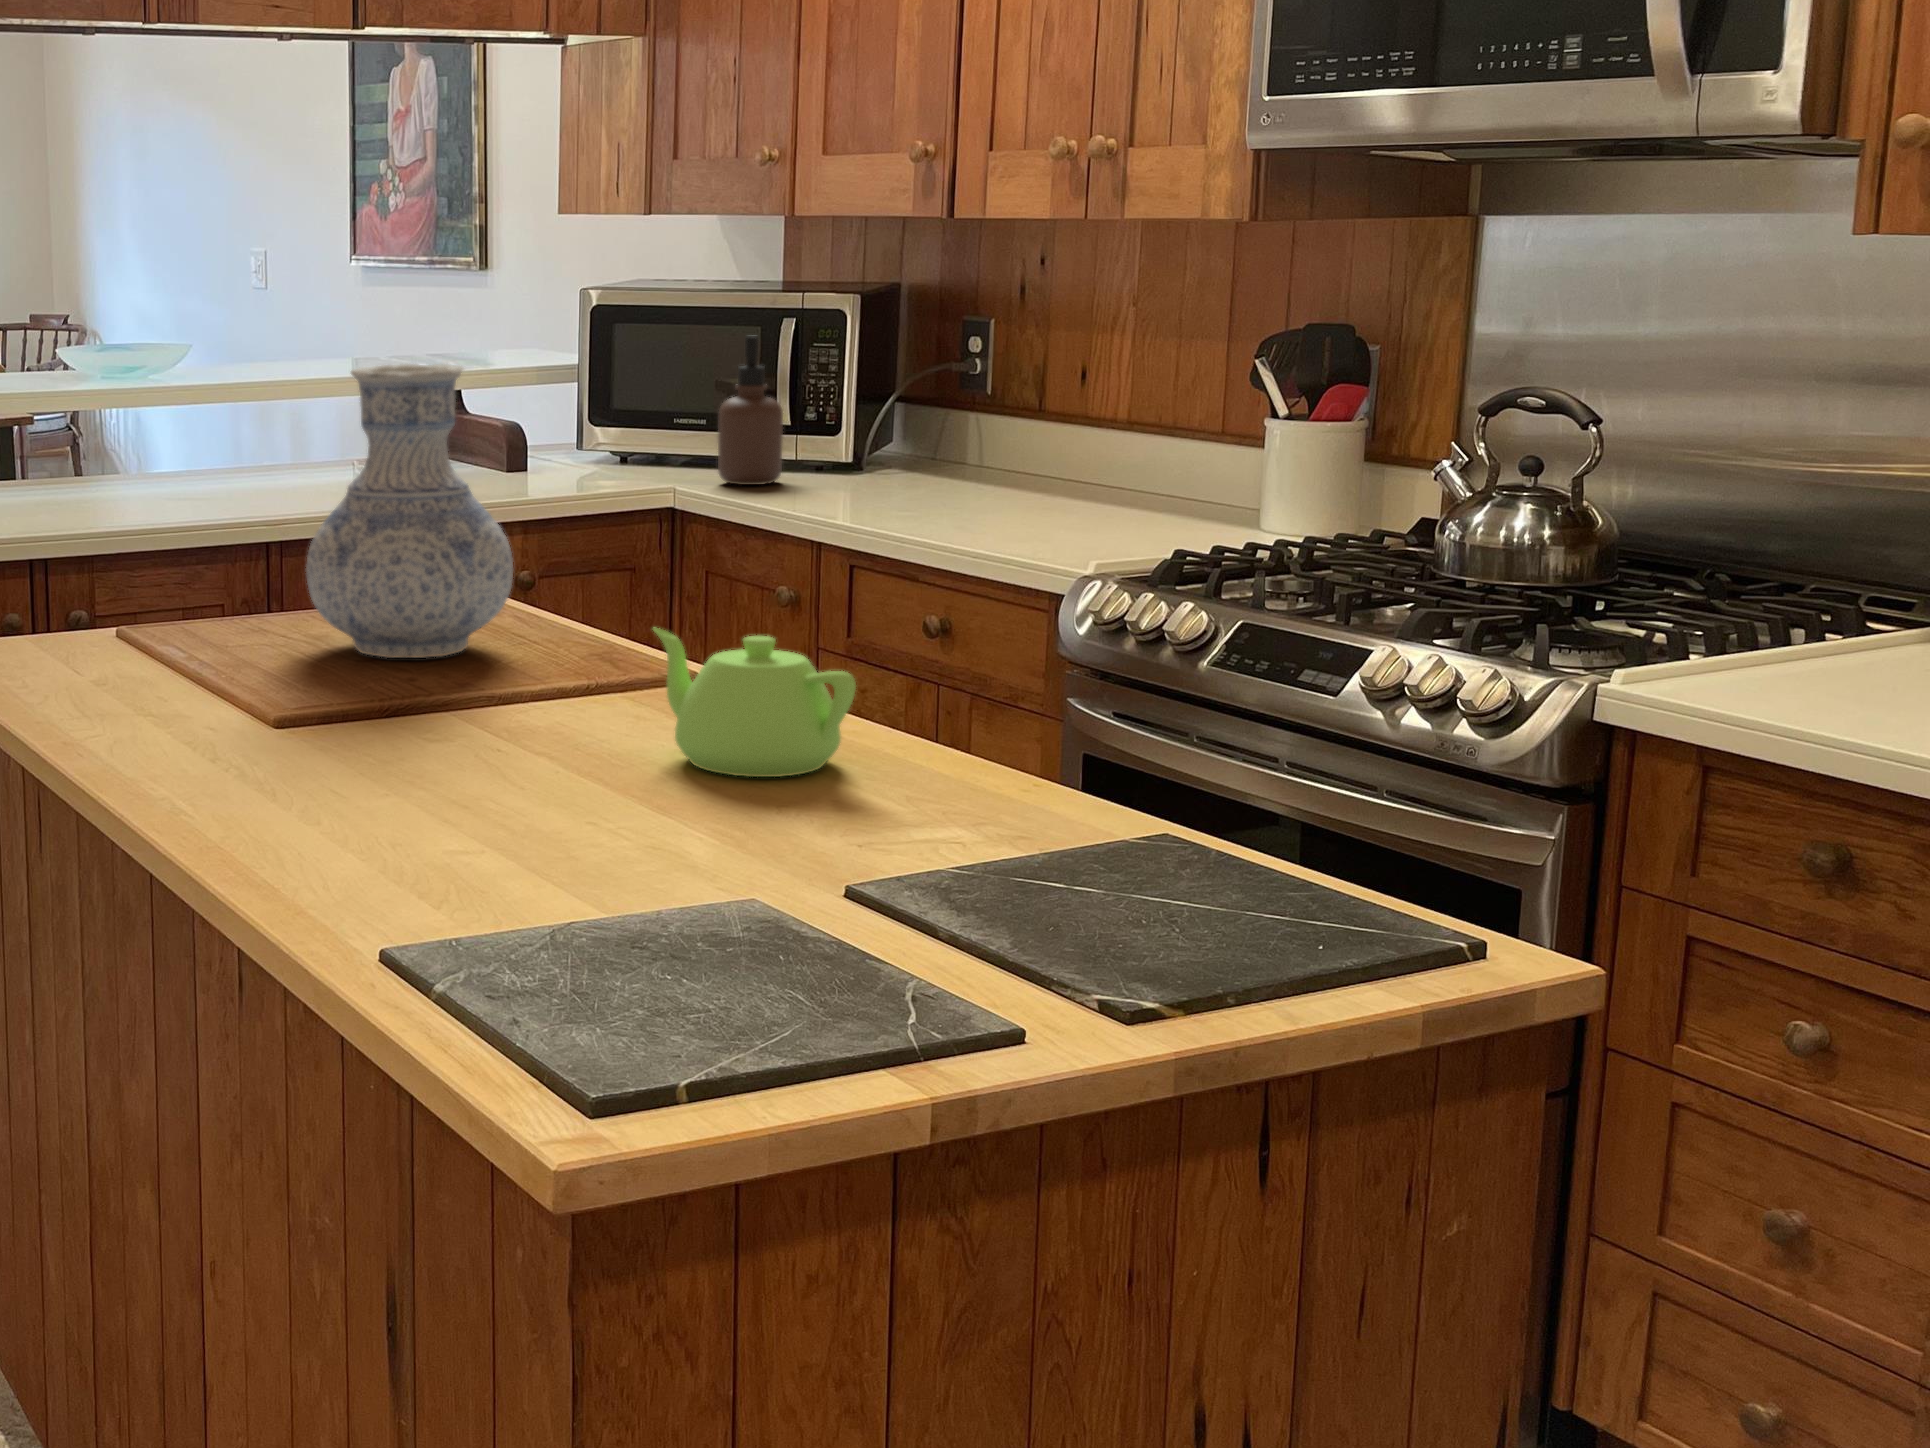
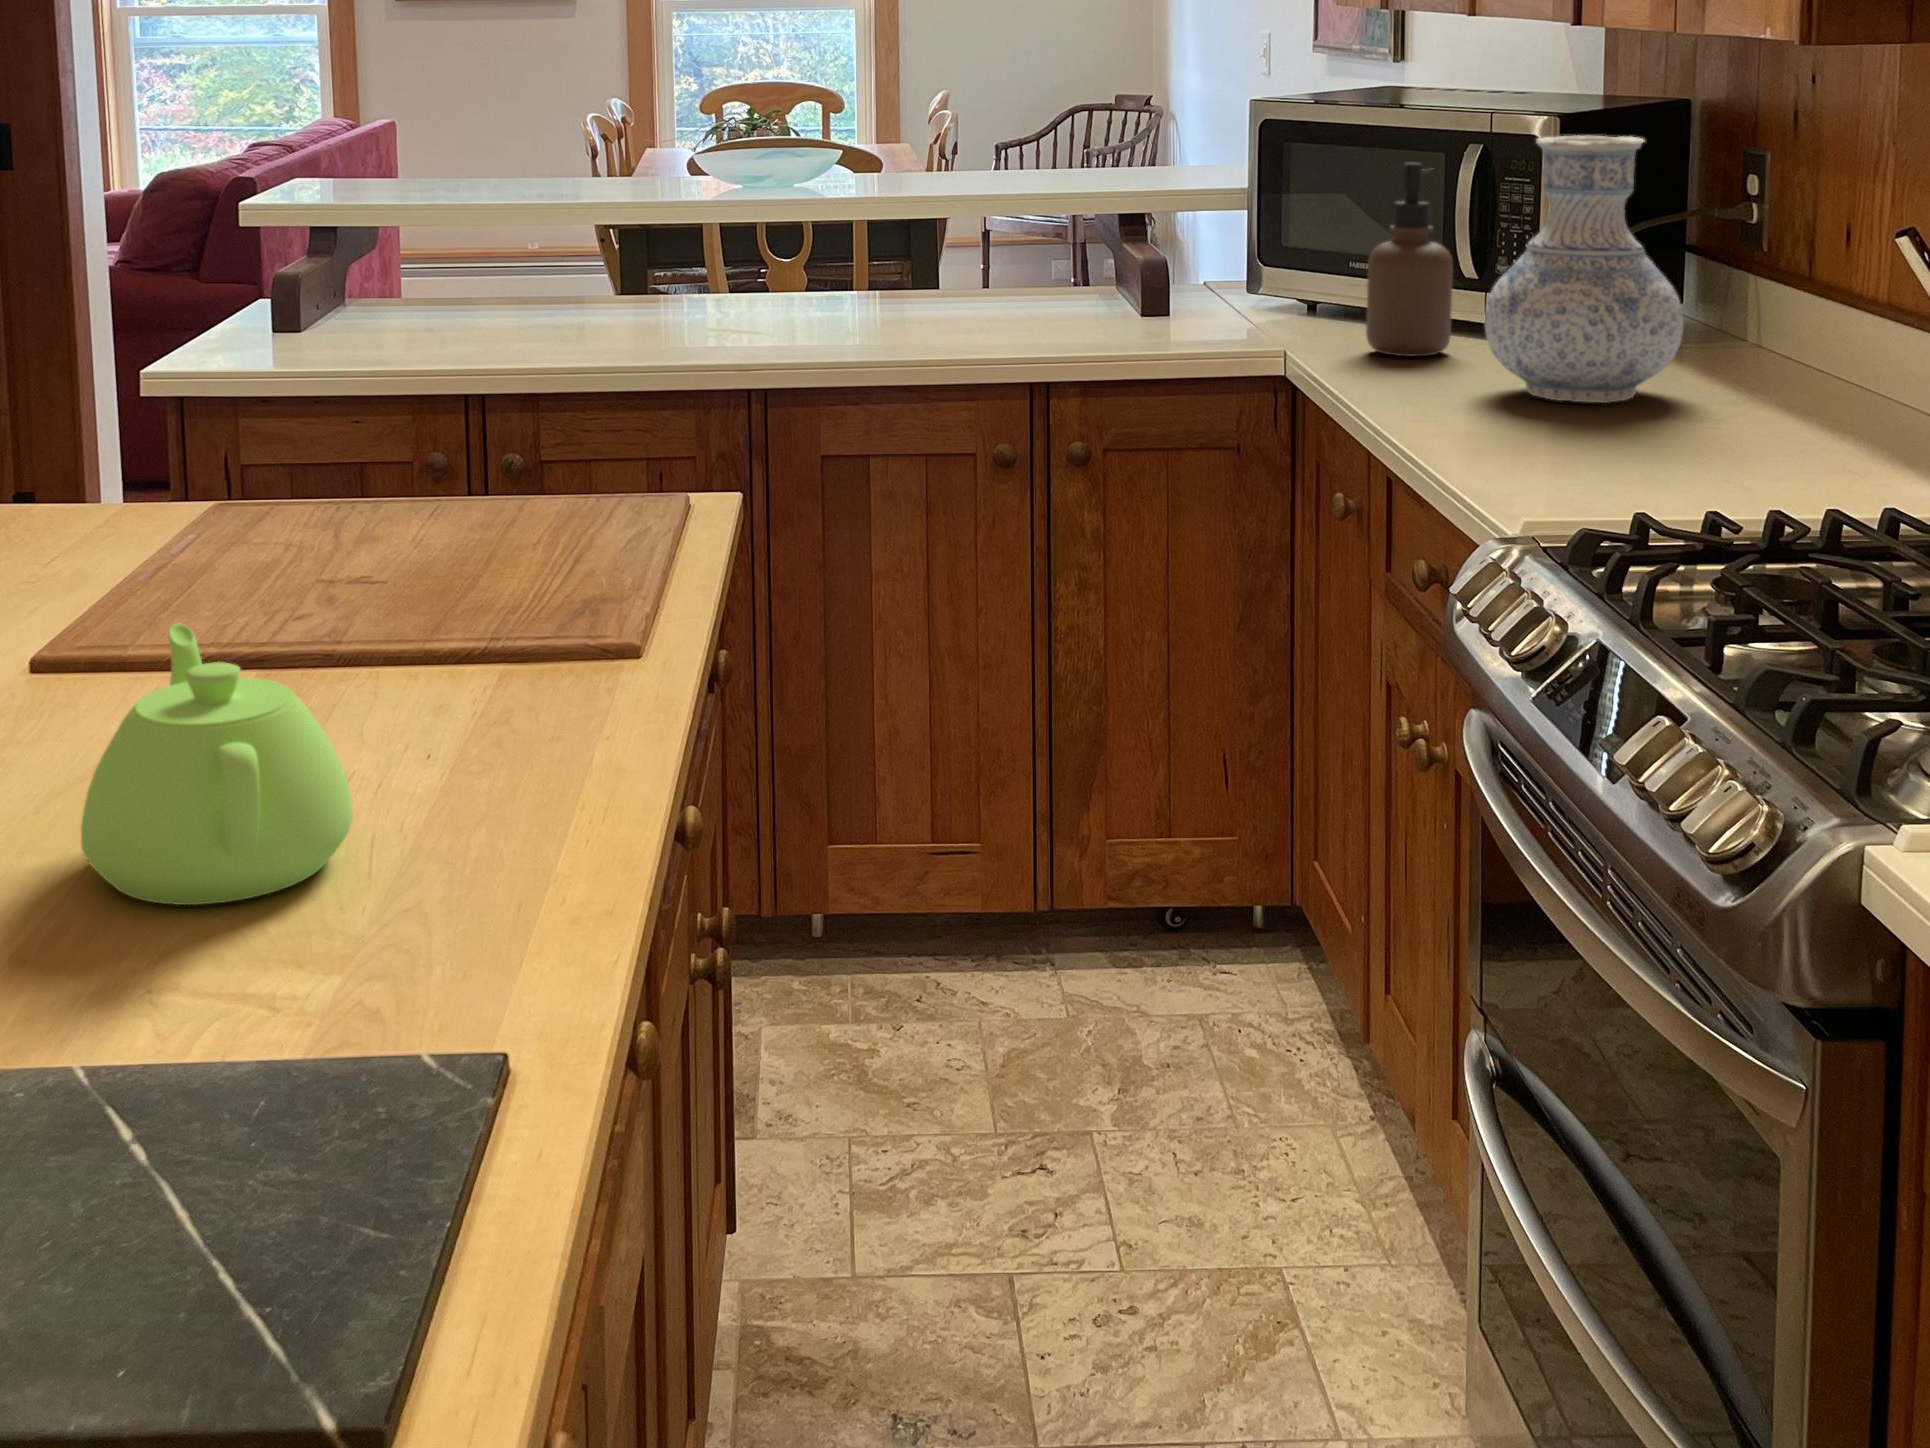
vase: present [306,364,513,658] -> present [1485,136,1683,403]

